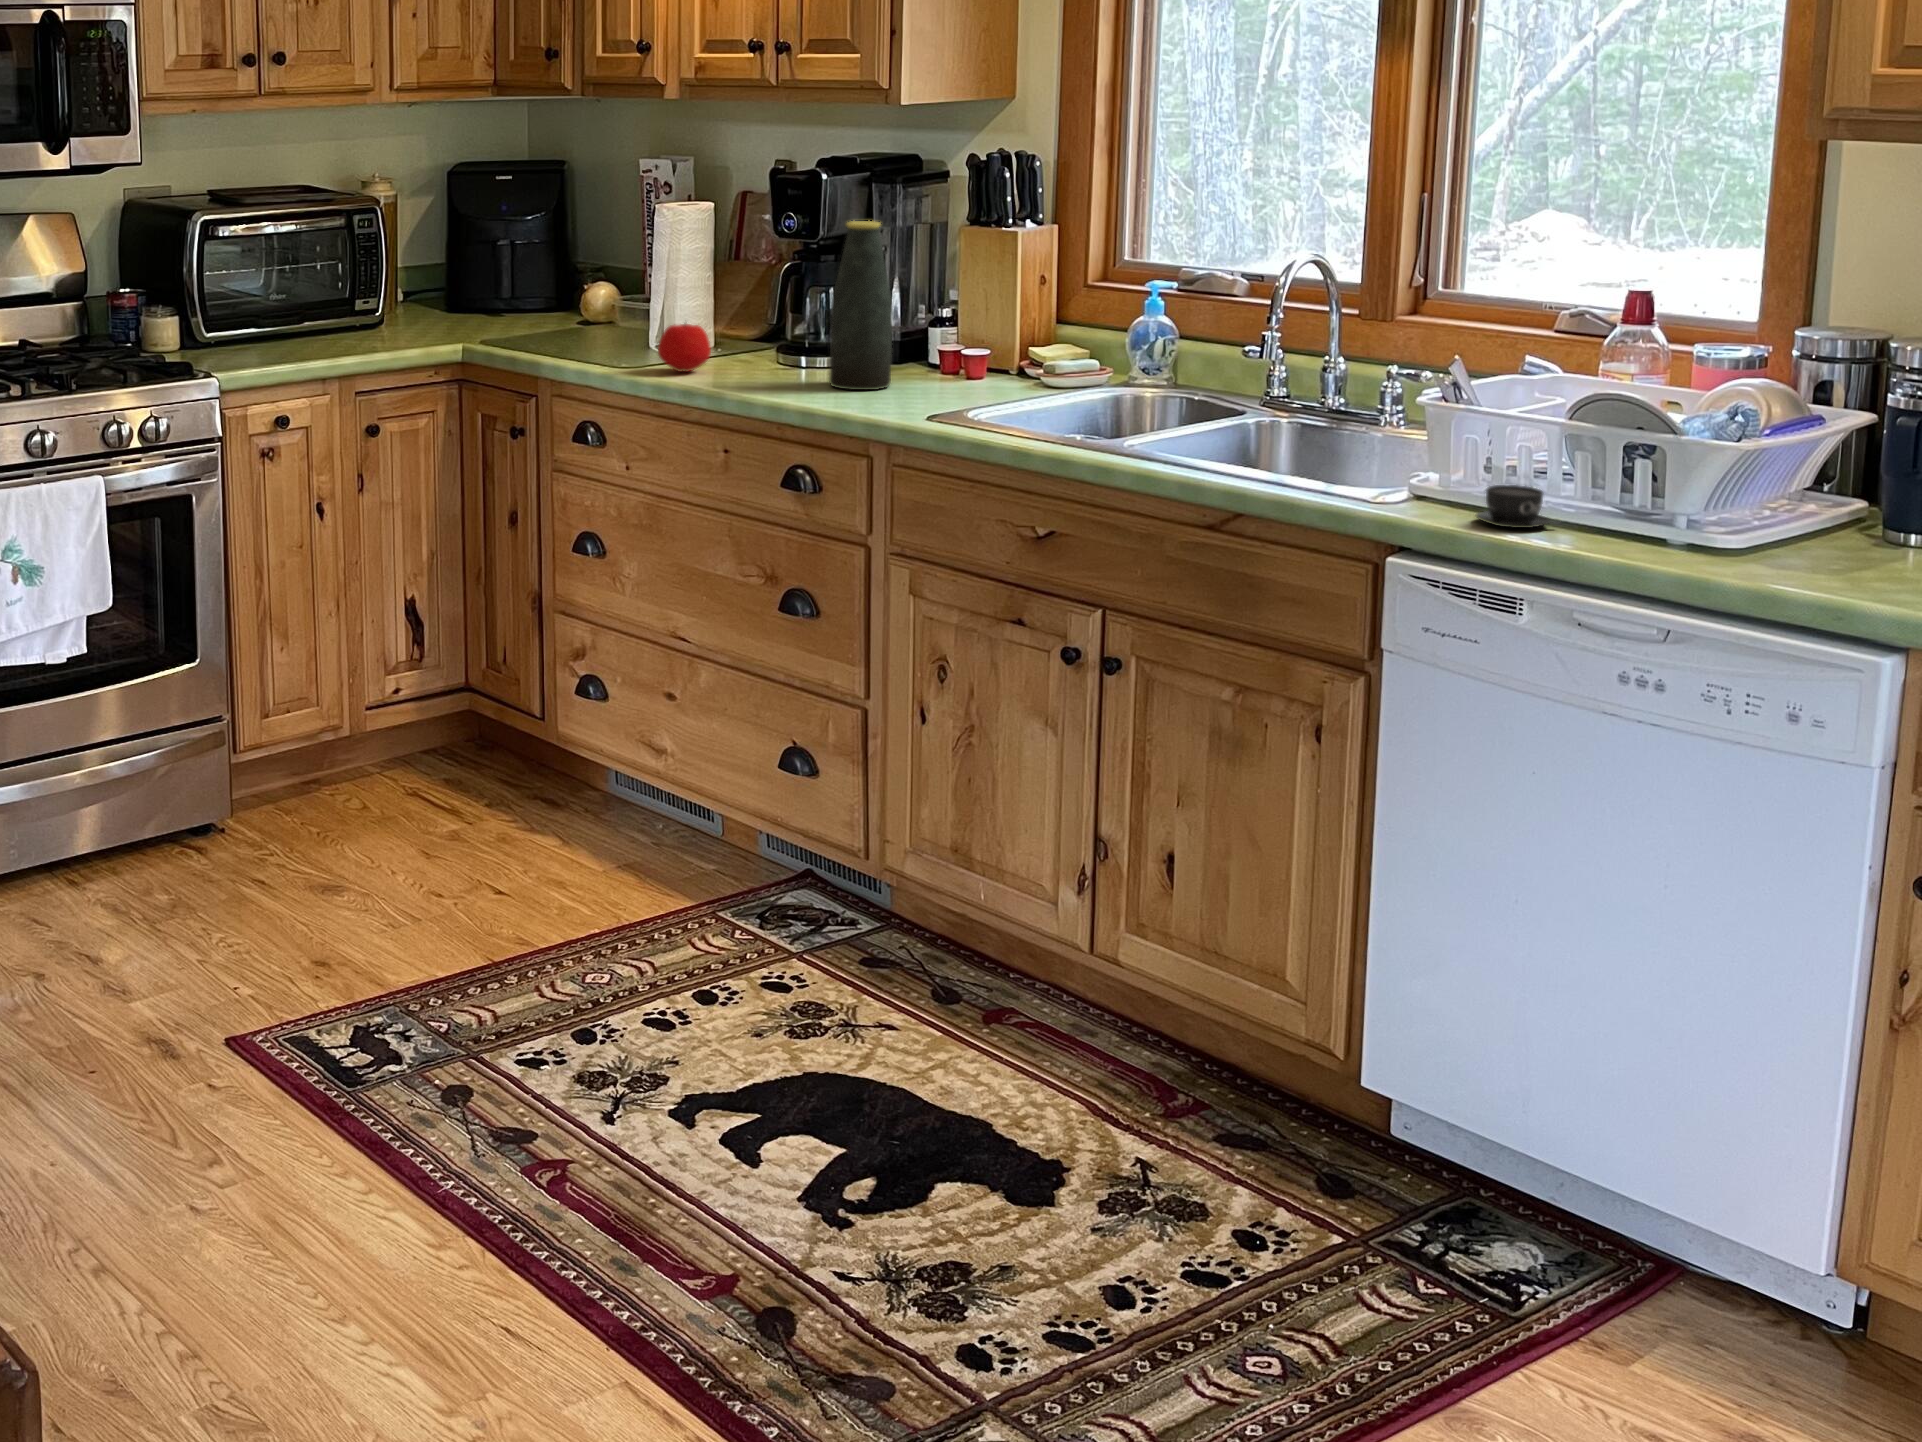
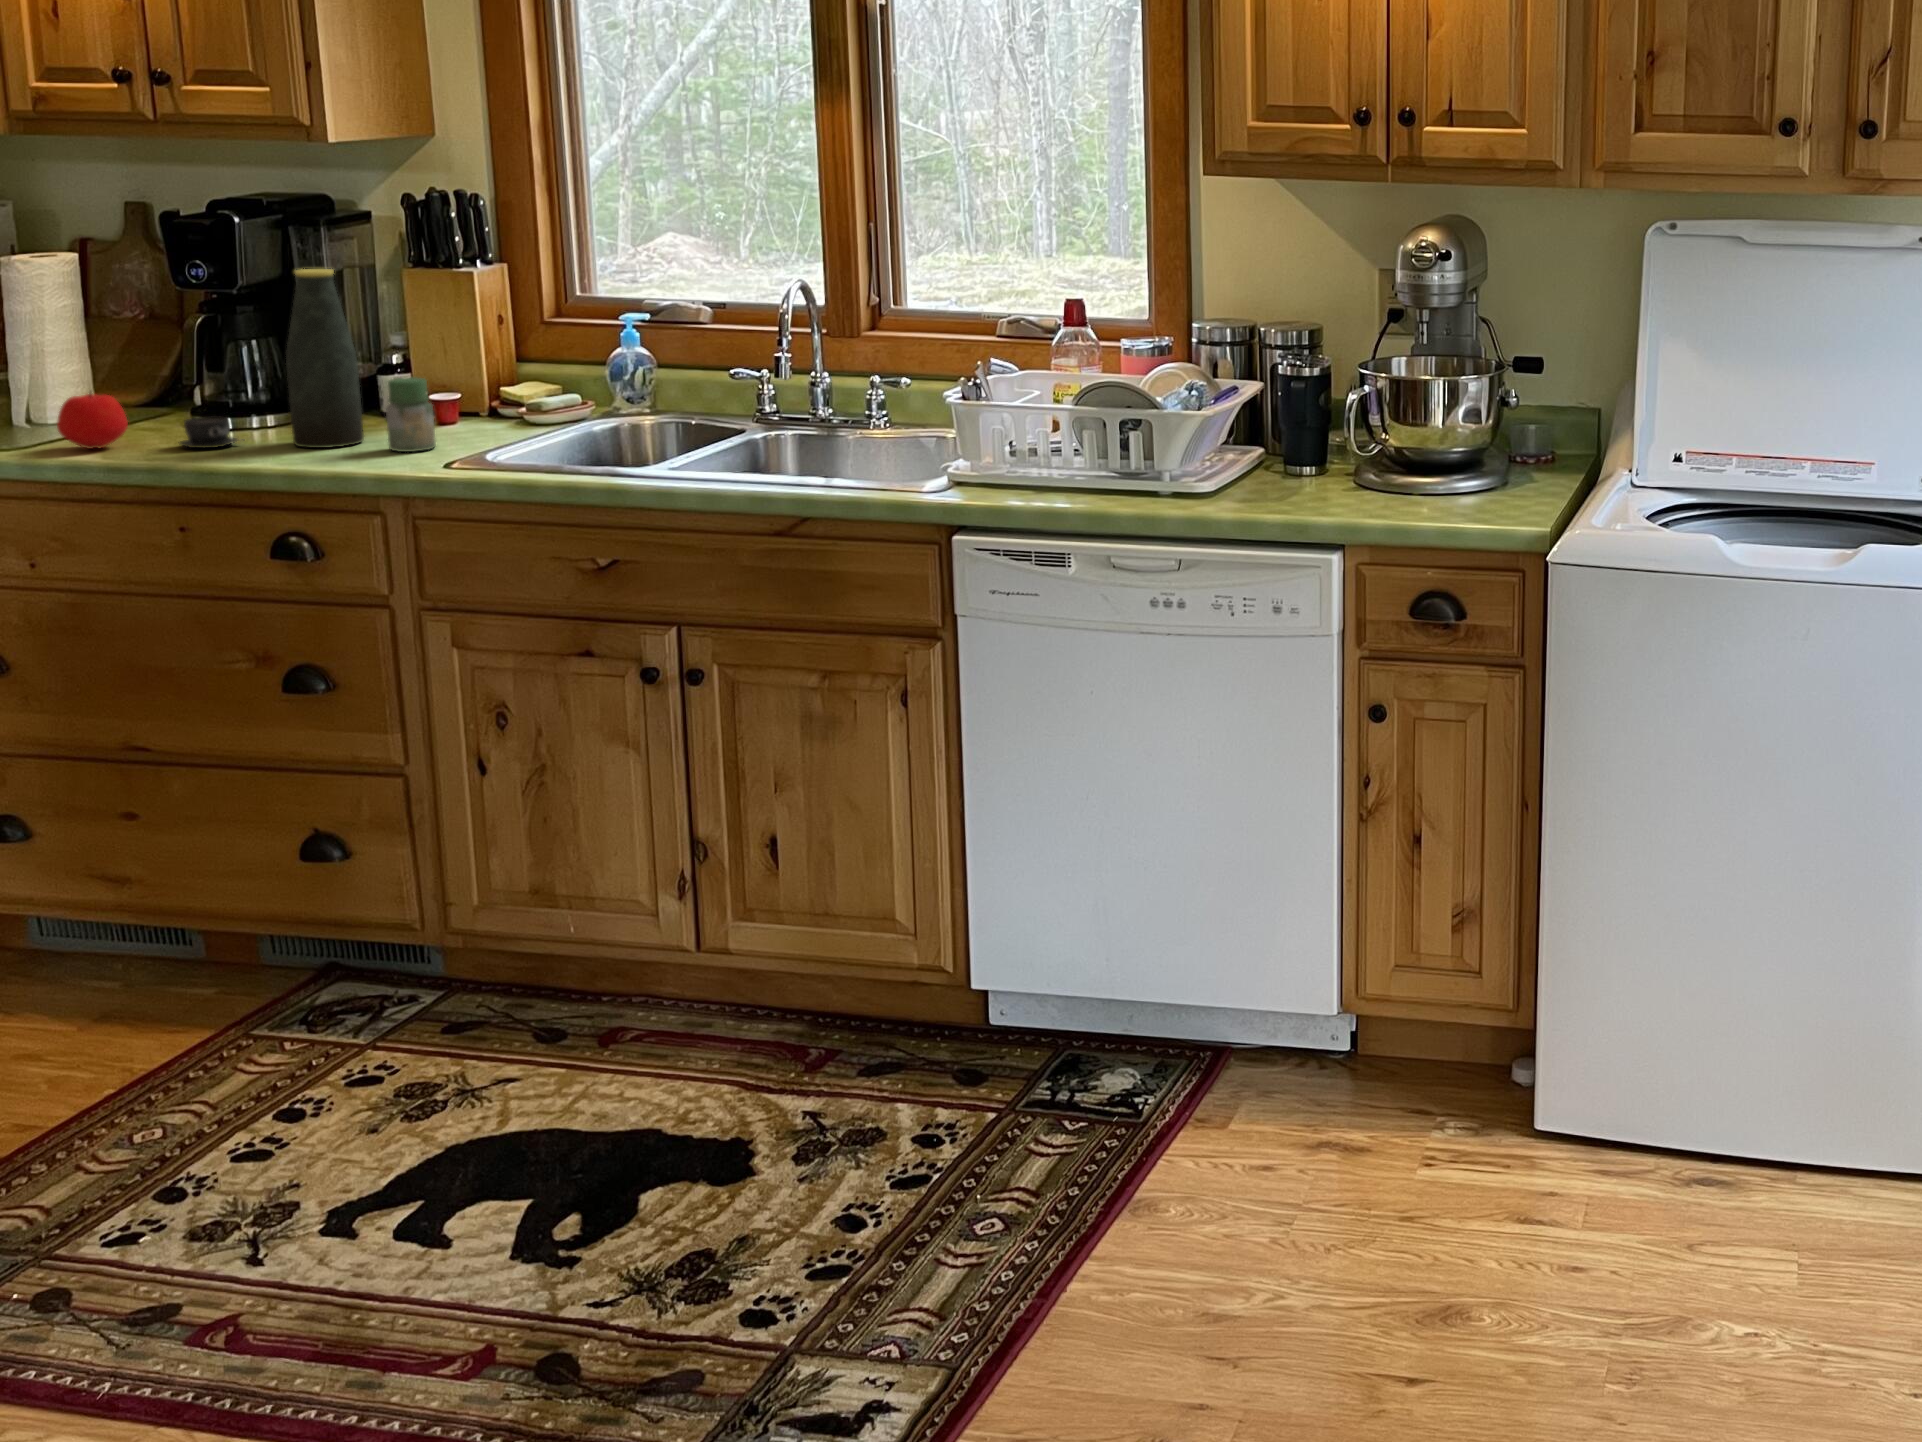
jar: none [901,329,944,401] -> present [386,377,436,452]
teacup: present [1476,485,1550,528] -> present [180,417,237,448]

